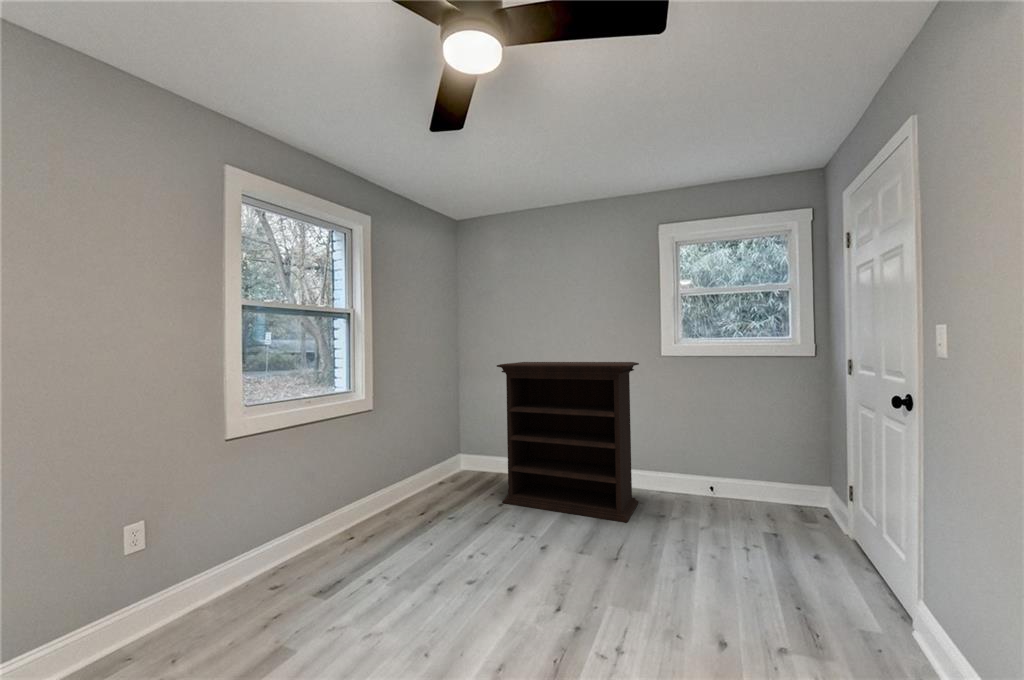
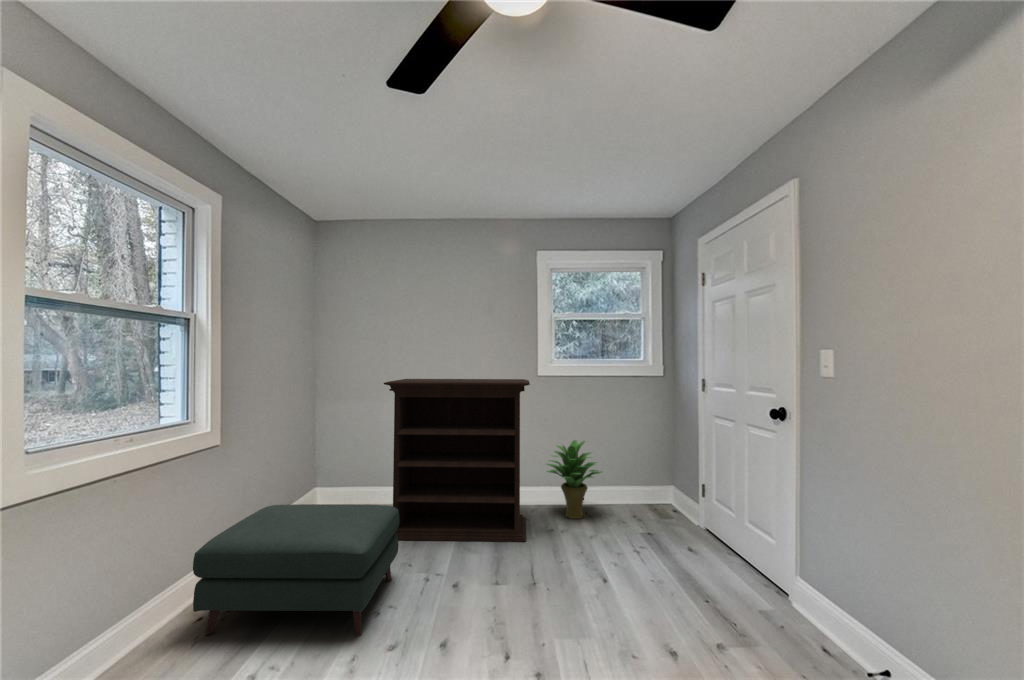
potted plant: none [661,427,726,510] -> present [547,440,602,519]
ottoman: none [347,461,499,568] -> present [193,504,399,636]

